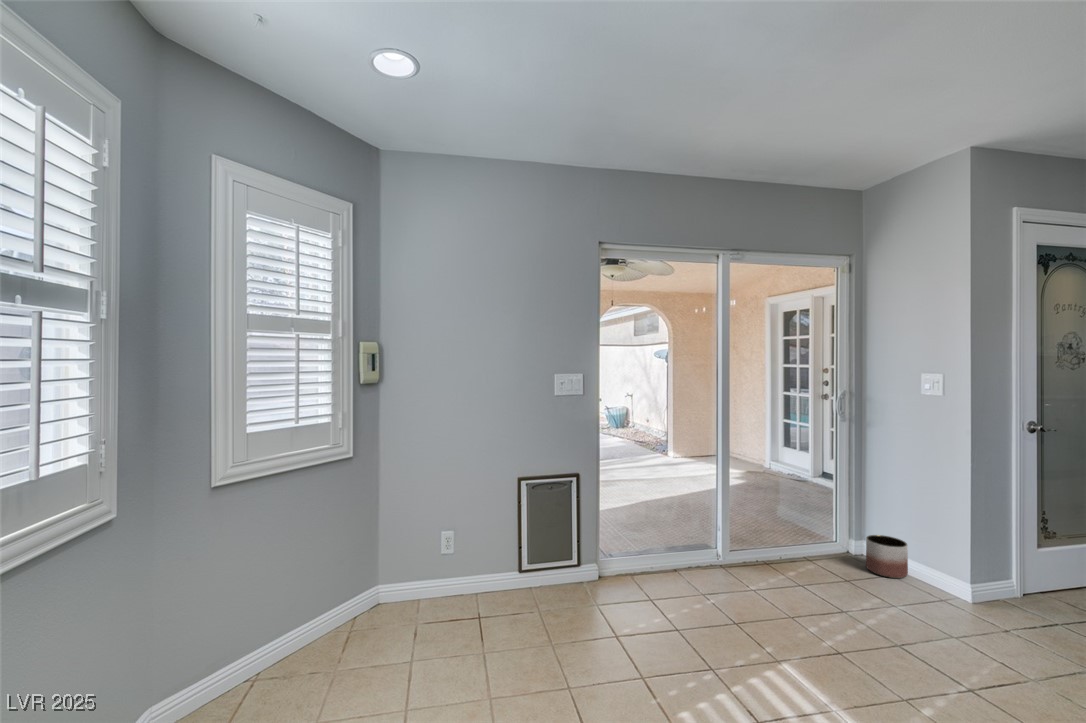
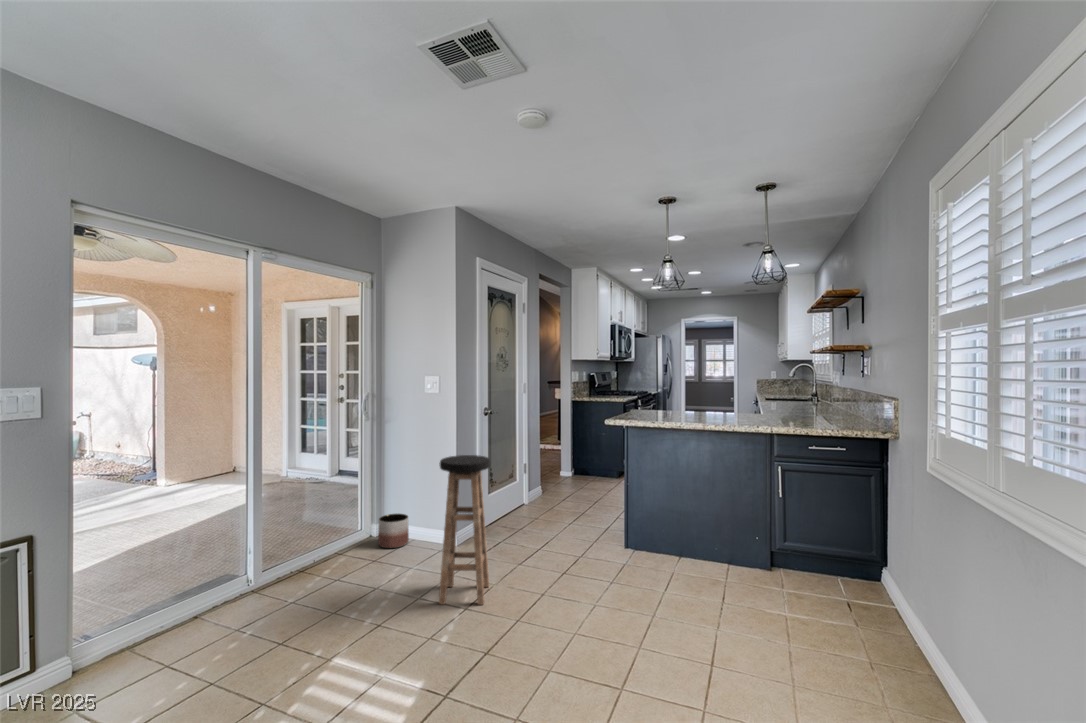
bar stool: none [930,479,1027,700] -> present [439,455,490,605]

